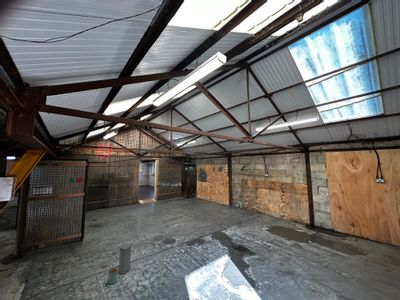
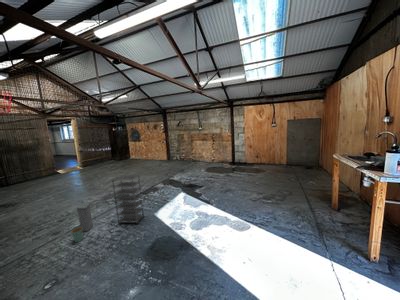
shelving unit: none [149,223,175,285] -> present [112,175,143,223]

